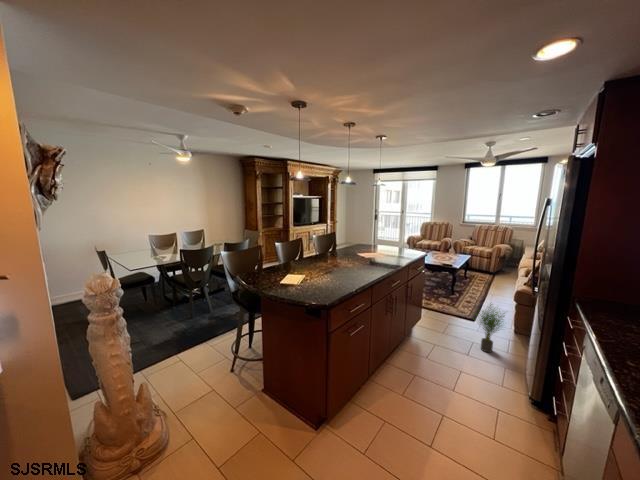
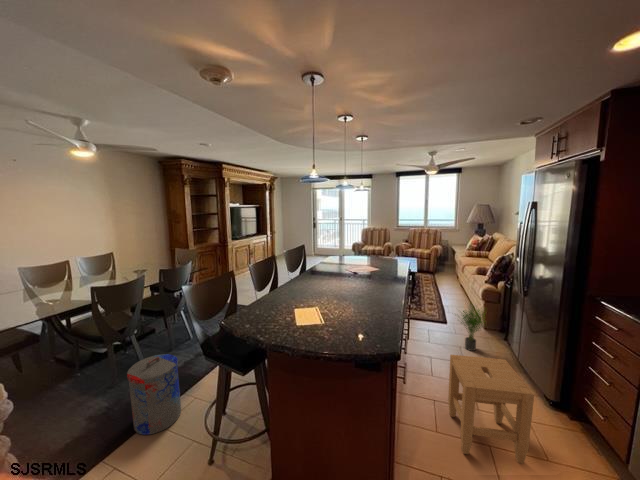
trash can: none [182,304,218,356] -> present [127,354,181,435]
stool: none [416,342,483,452] -> present [448,355,534,463]

